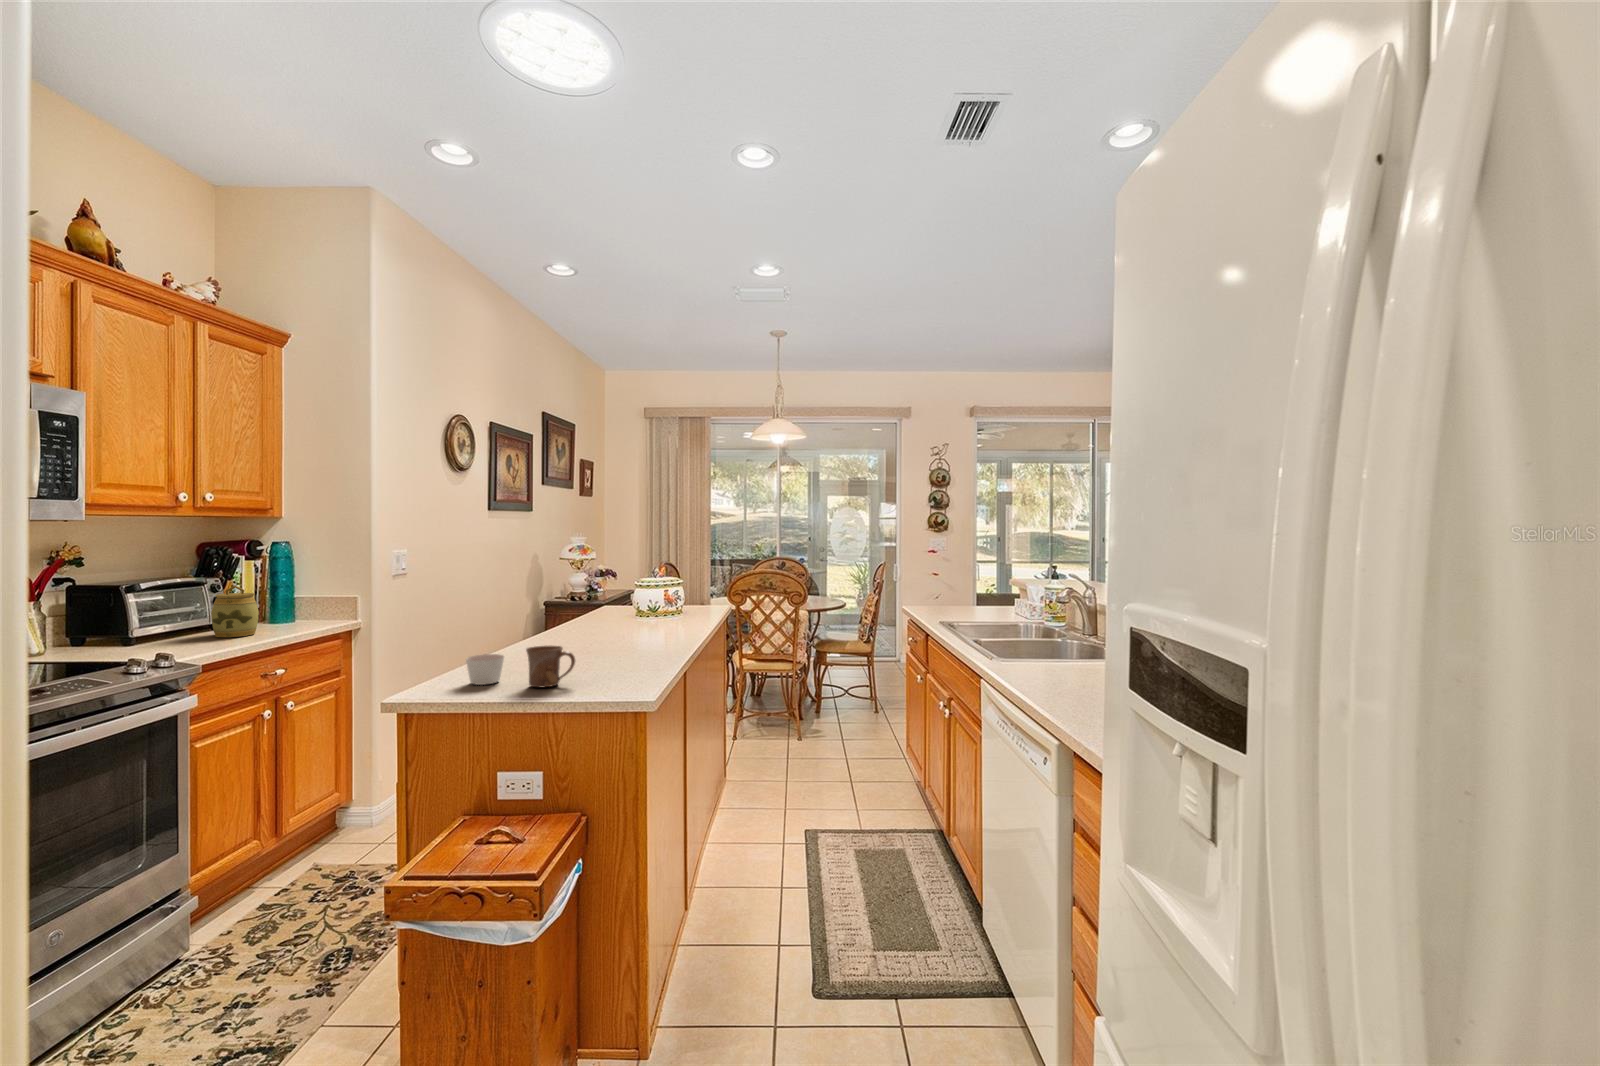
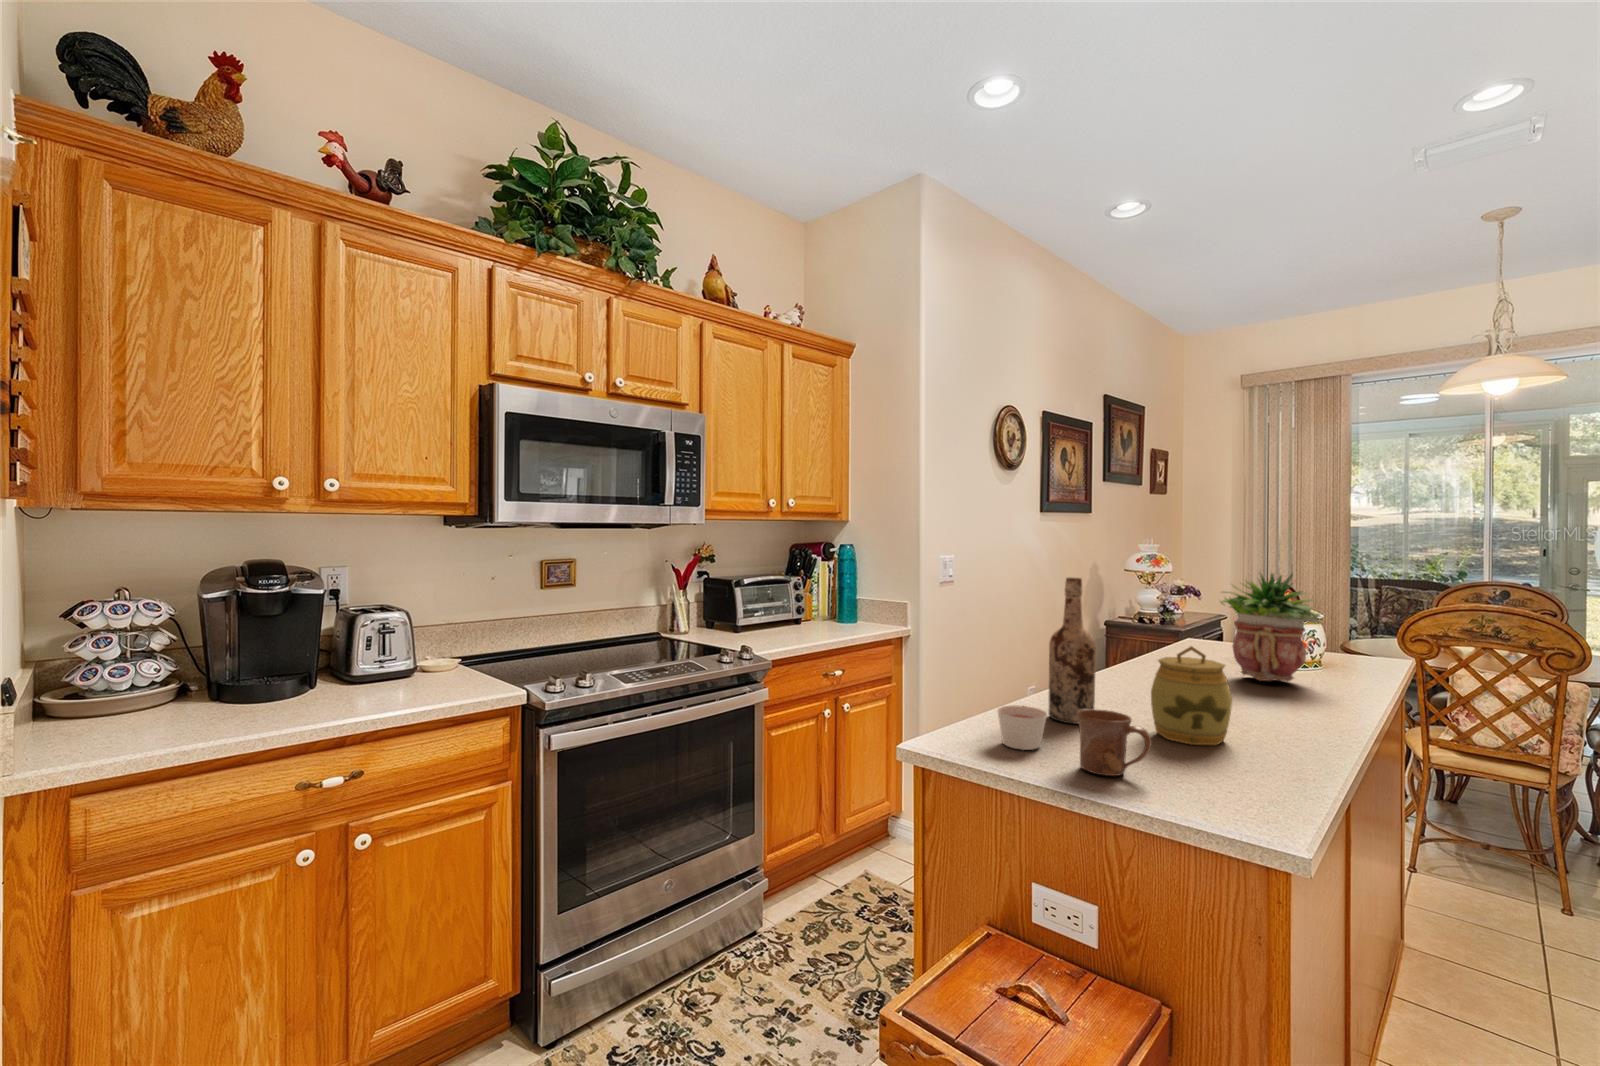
potted plant: none [622,551,683,626] -> present [1221,573,1322,682]
wine bottle: none [504,559,538,665] -> present [1049,578,1096,724]
jar: present [211,586,259,637] -> present [1151,646,1232,745]

